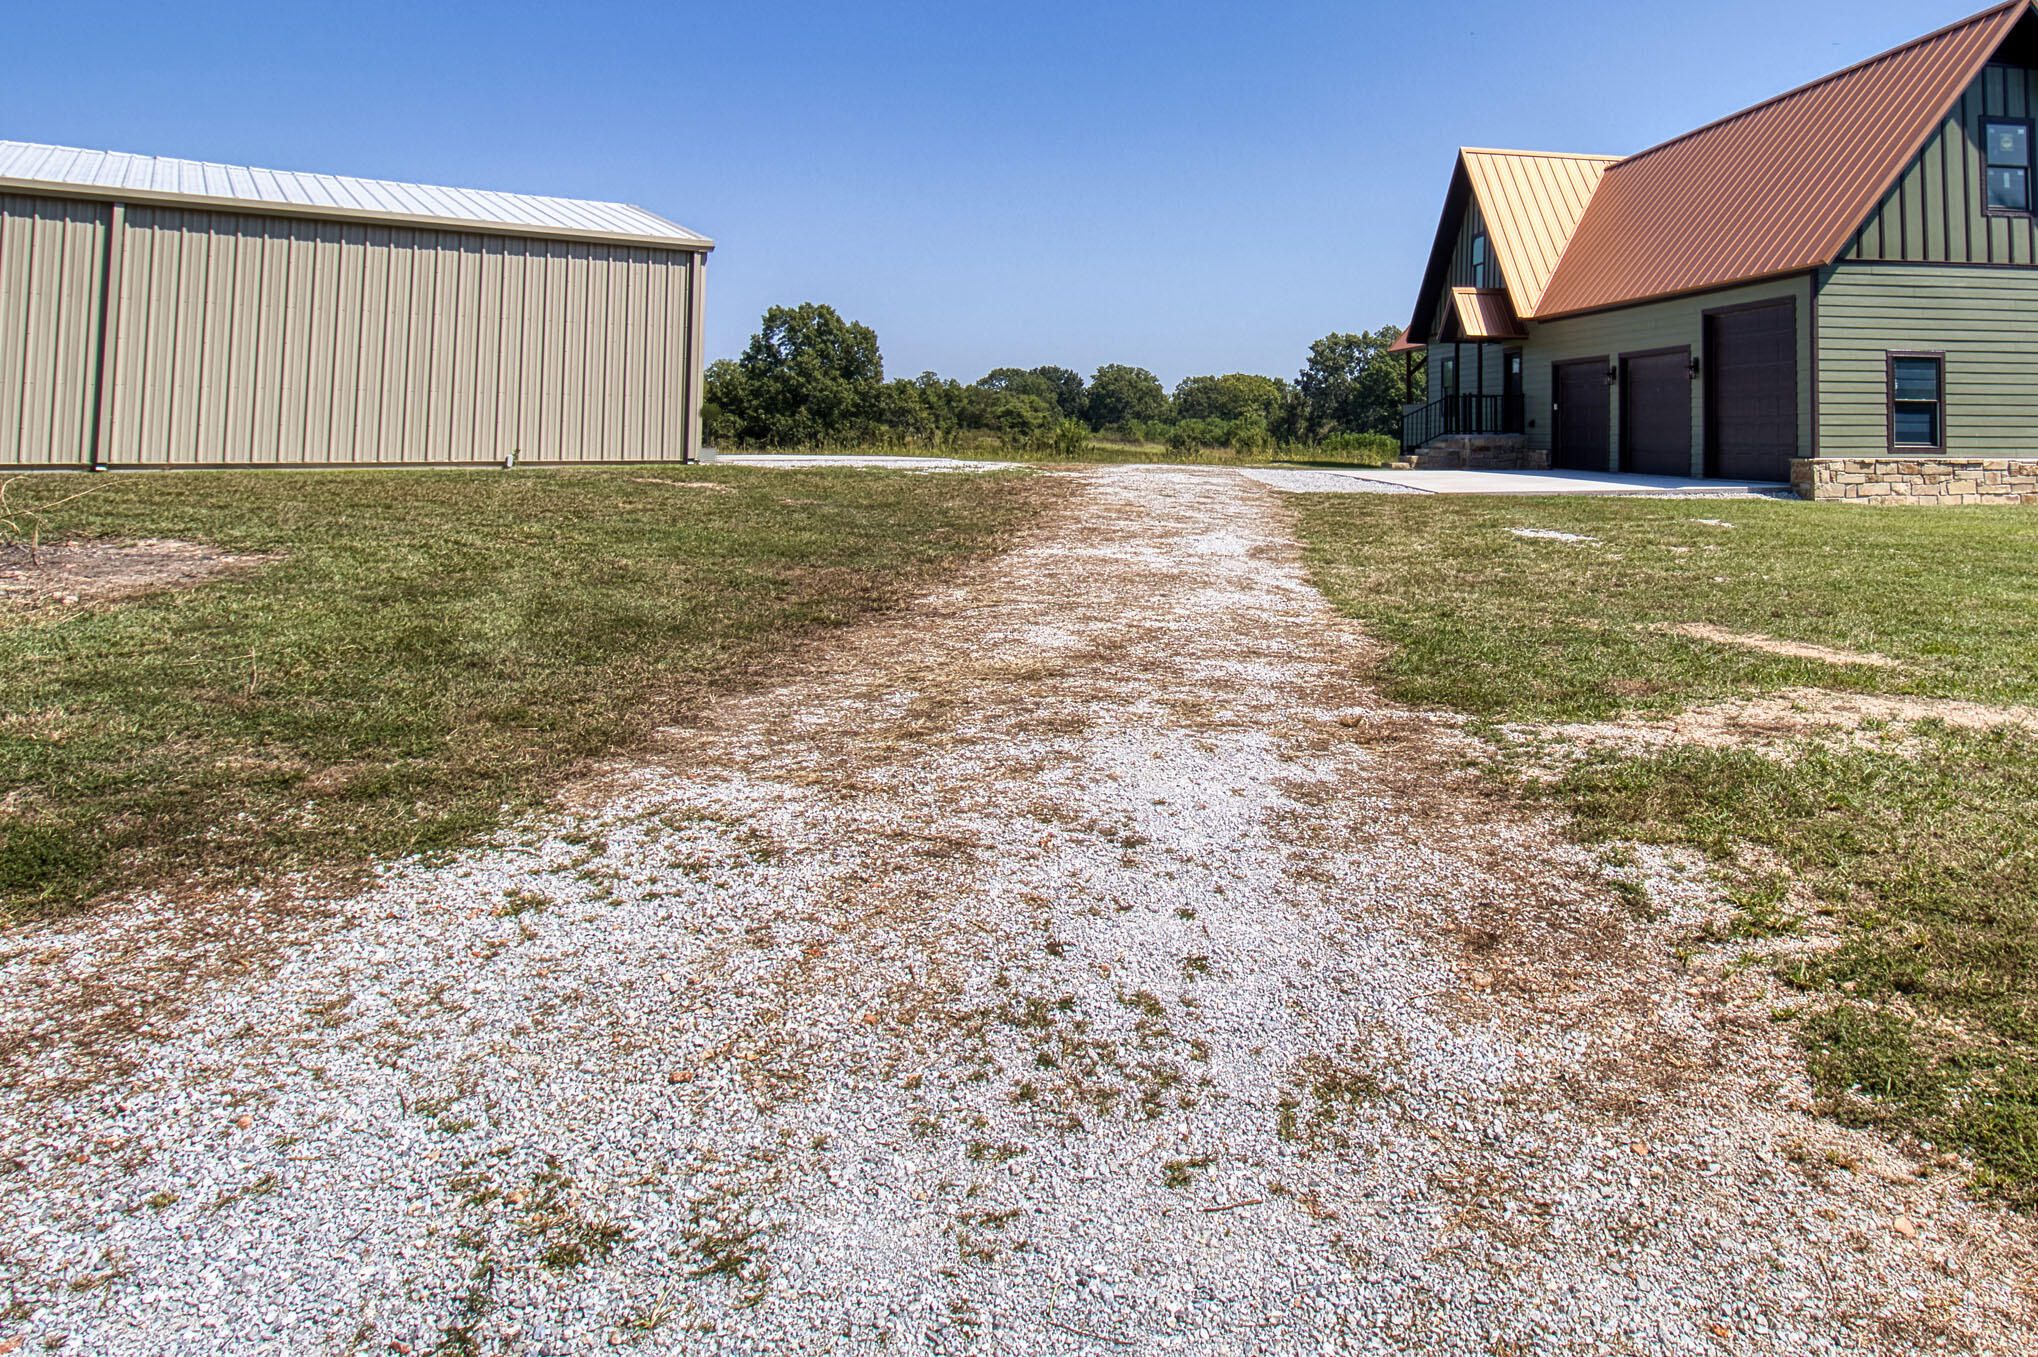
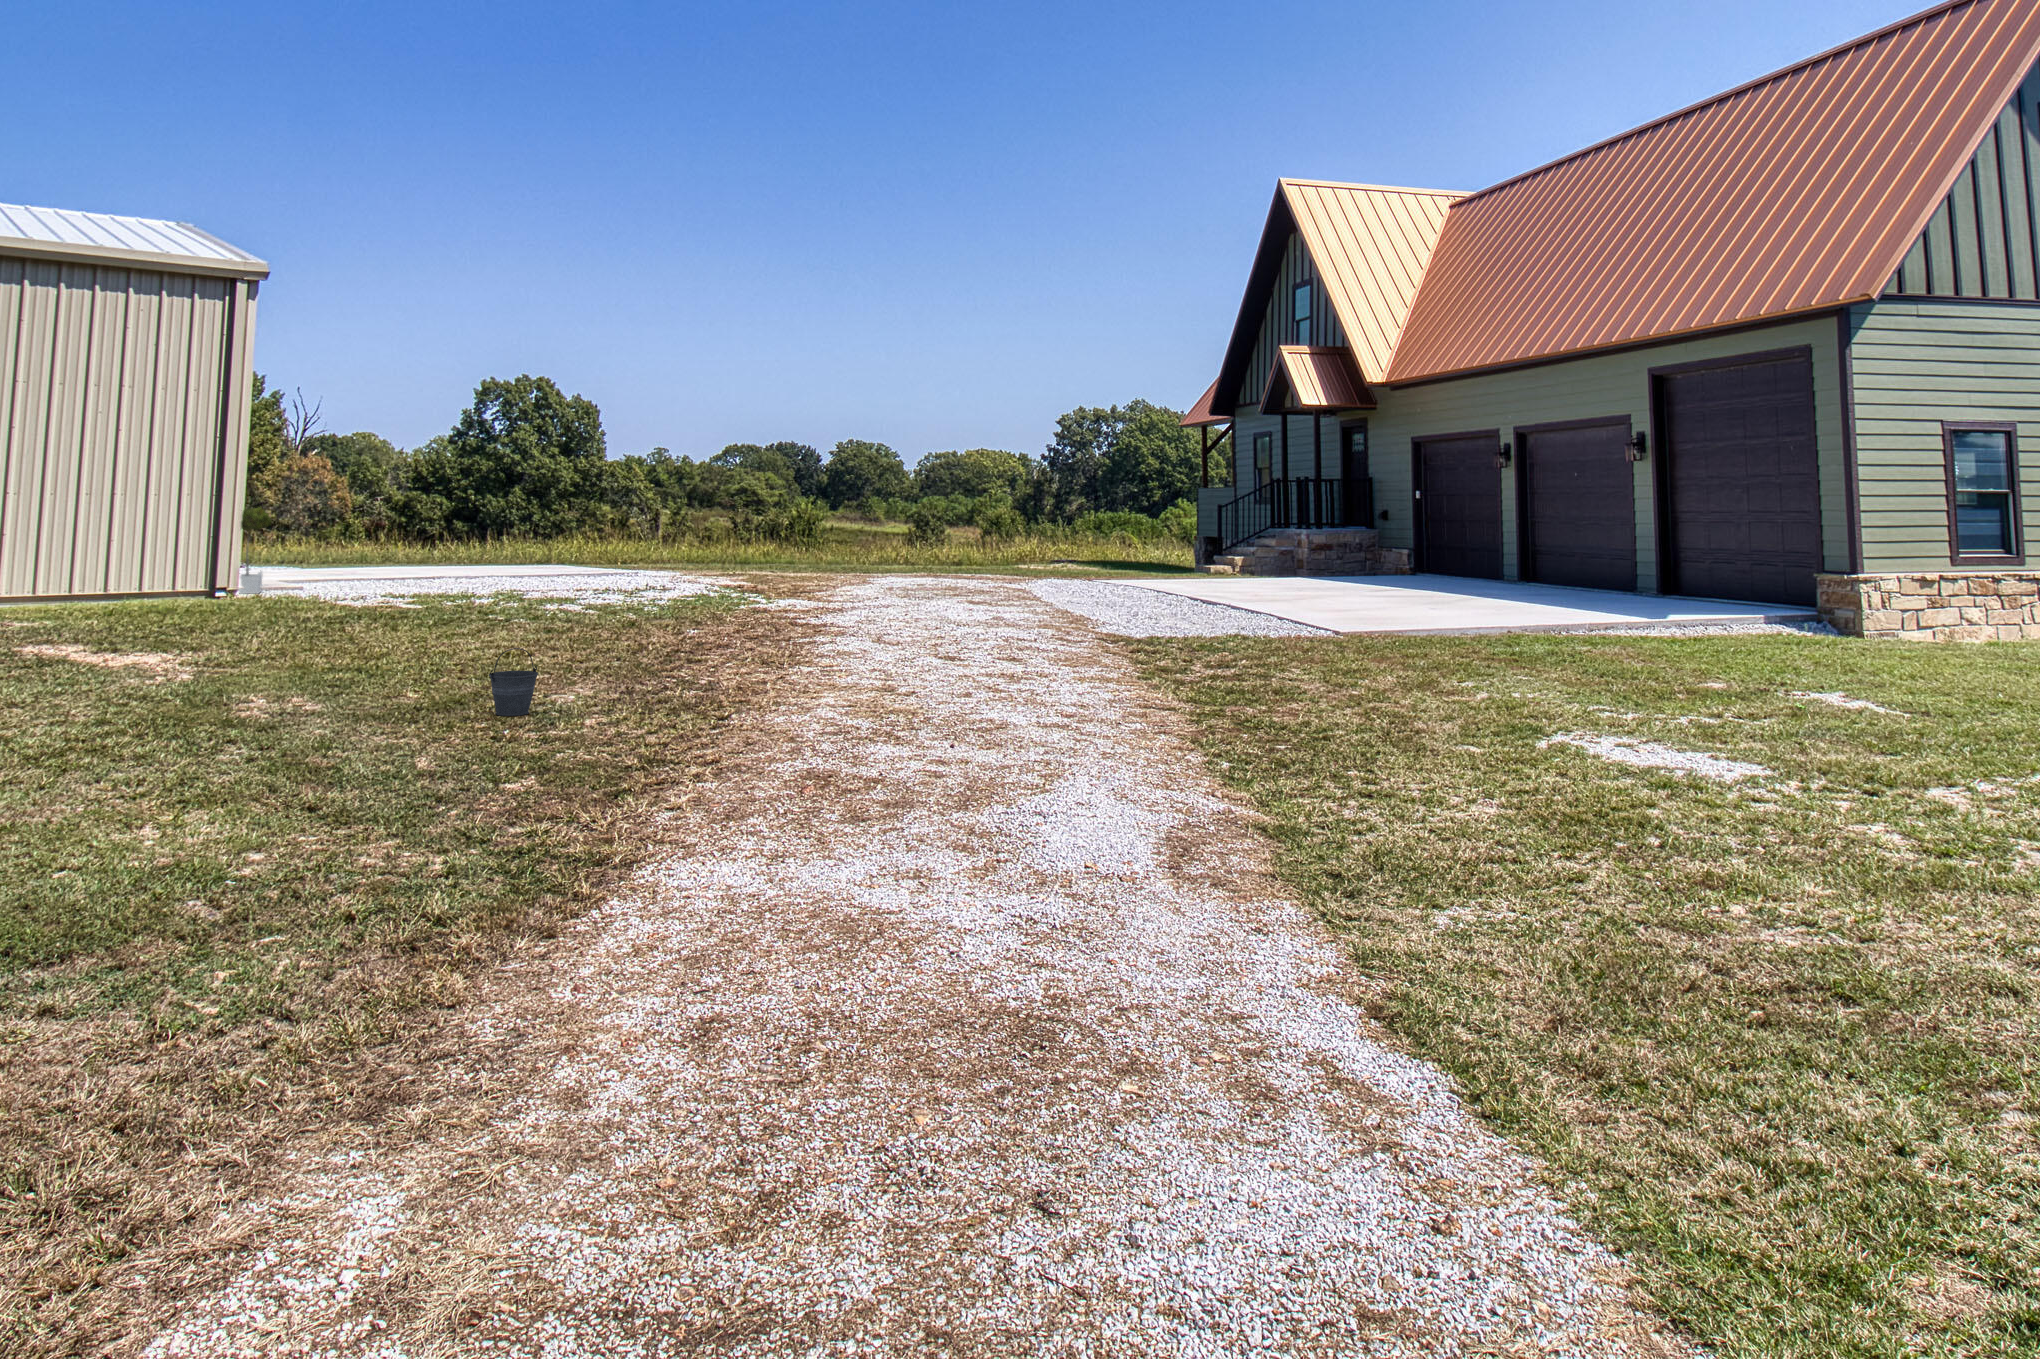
bucket: none [873,478,900,516] -> present [489,648,538,716]

